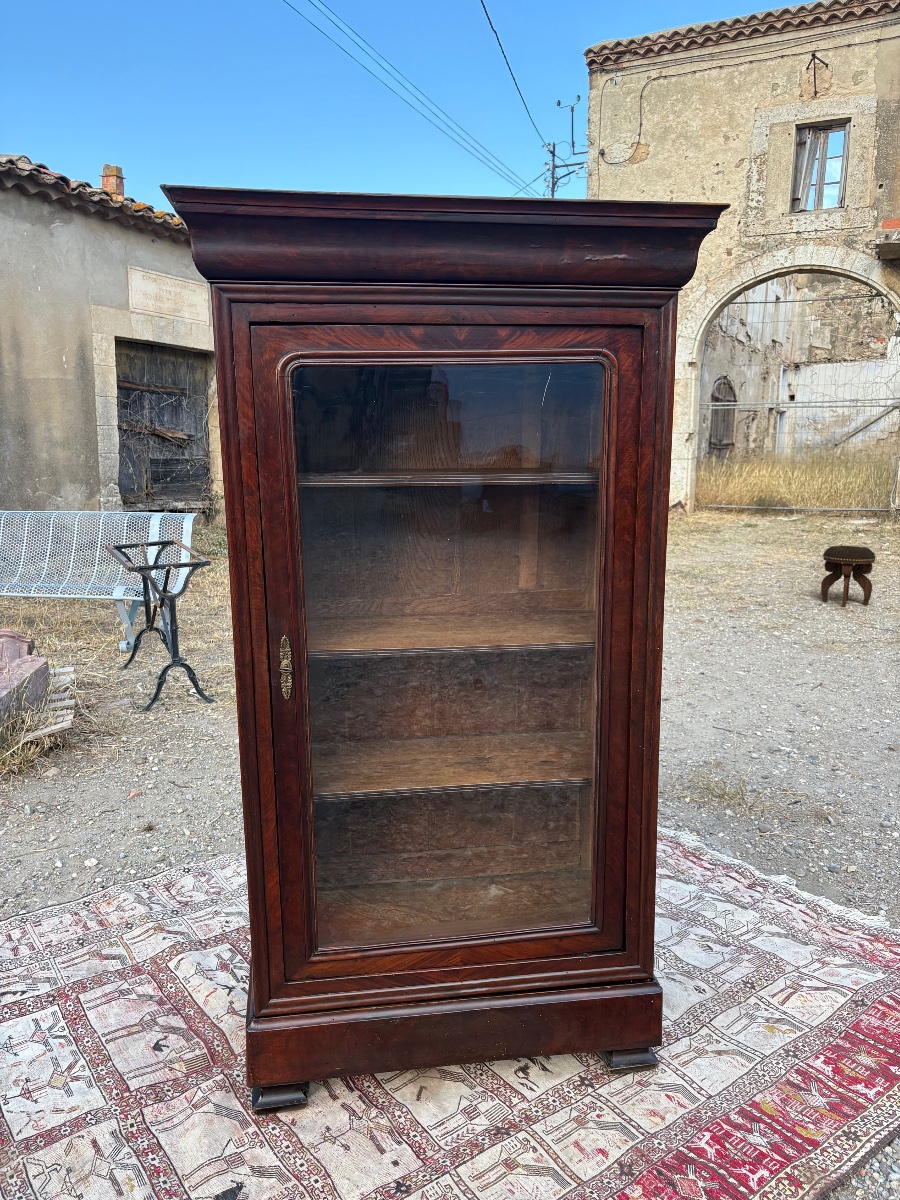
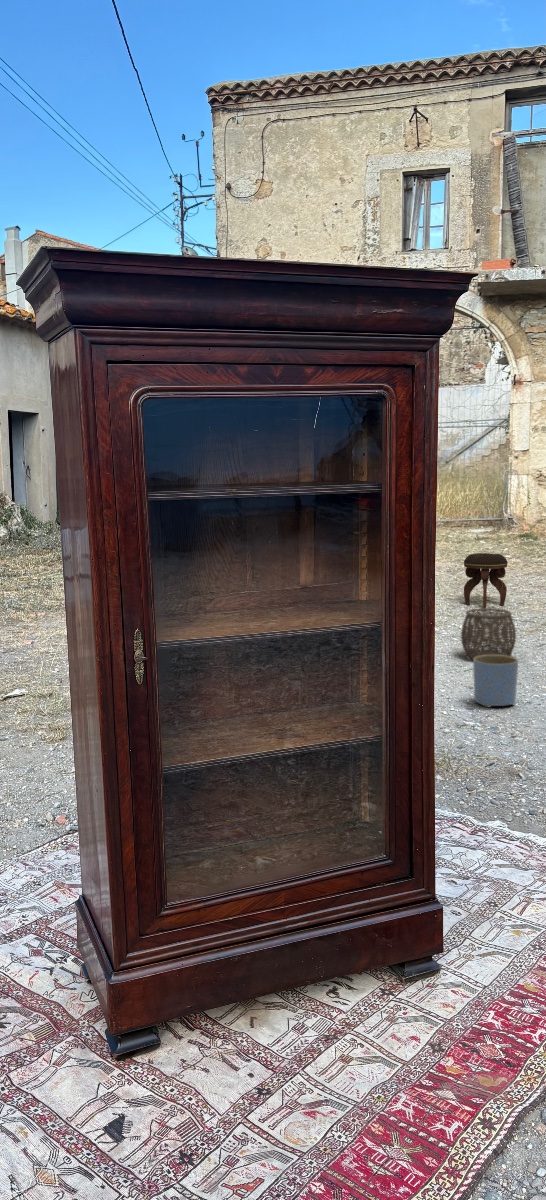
woven basket: none [800,610,868,671] -> present [461,608,516,659]
planter: none [801,666,857,727] -> present [473,655,518,707]

